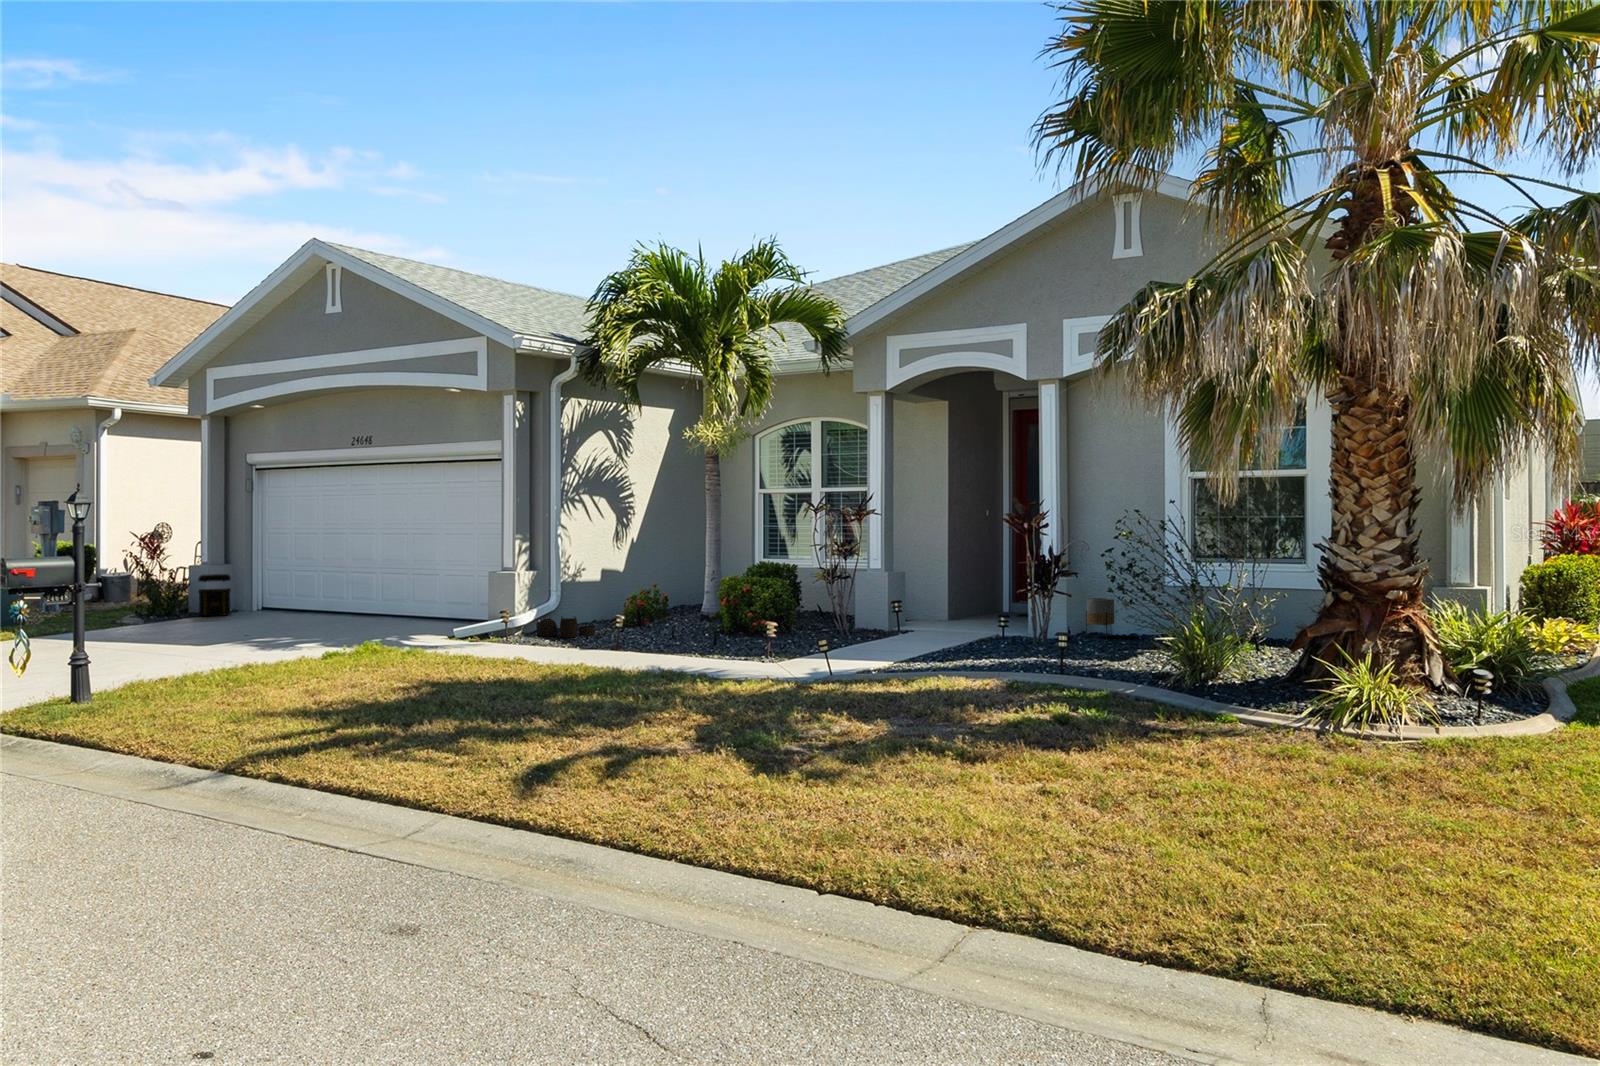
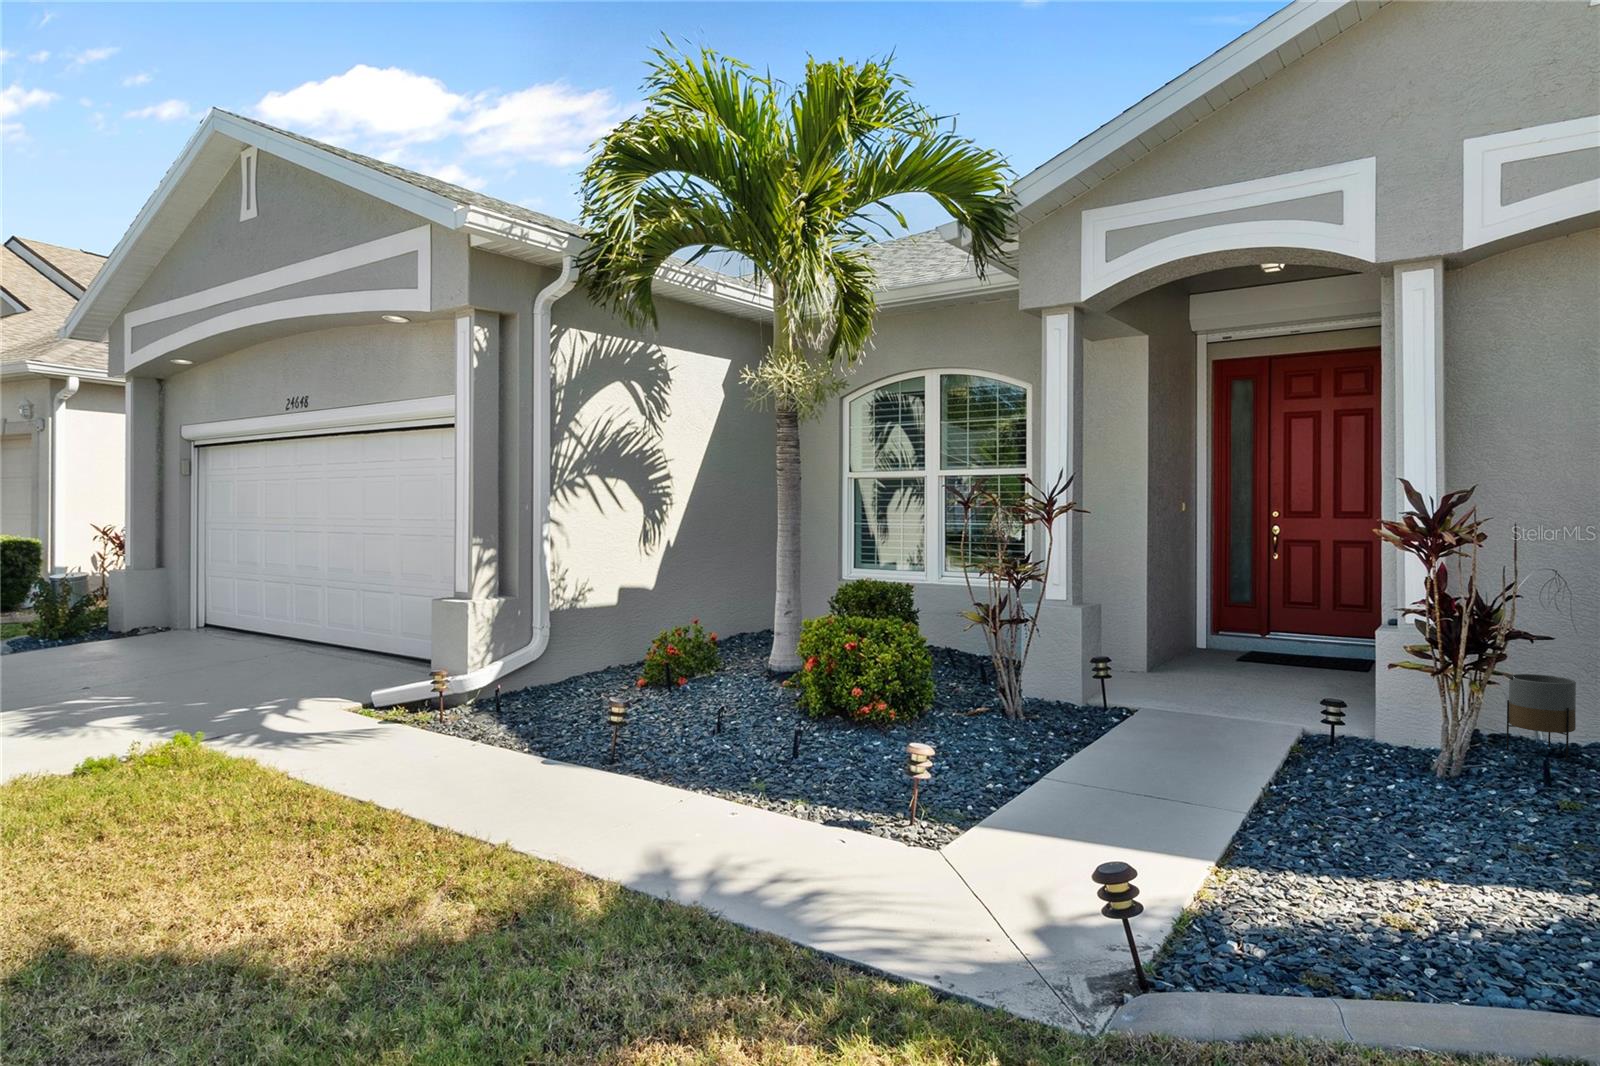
toolbox: present [198,574,231,616] -> none [96,582,152,639]
woven basket: present [538,617,595,638] -> none [504,669,597,710]

